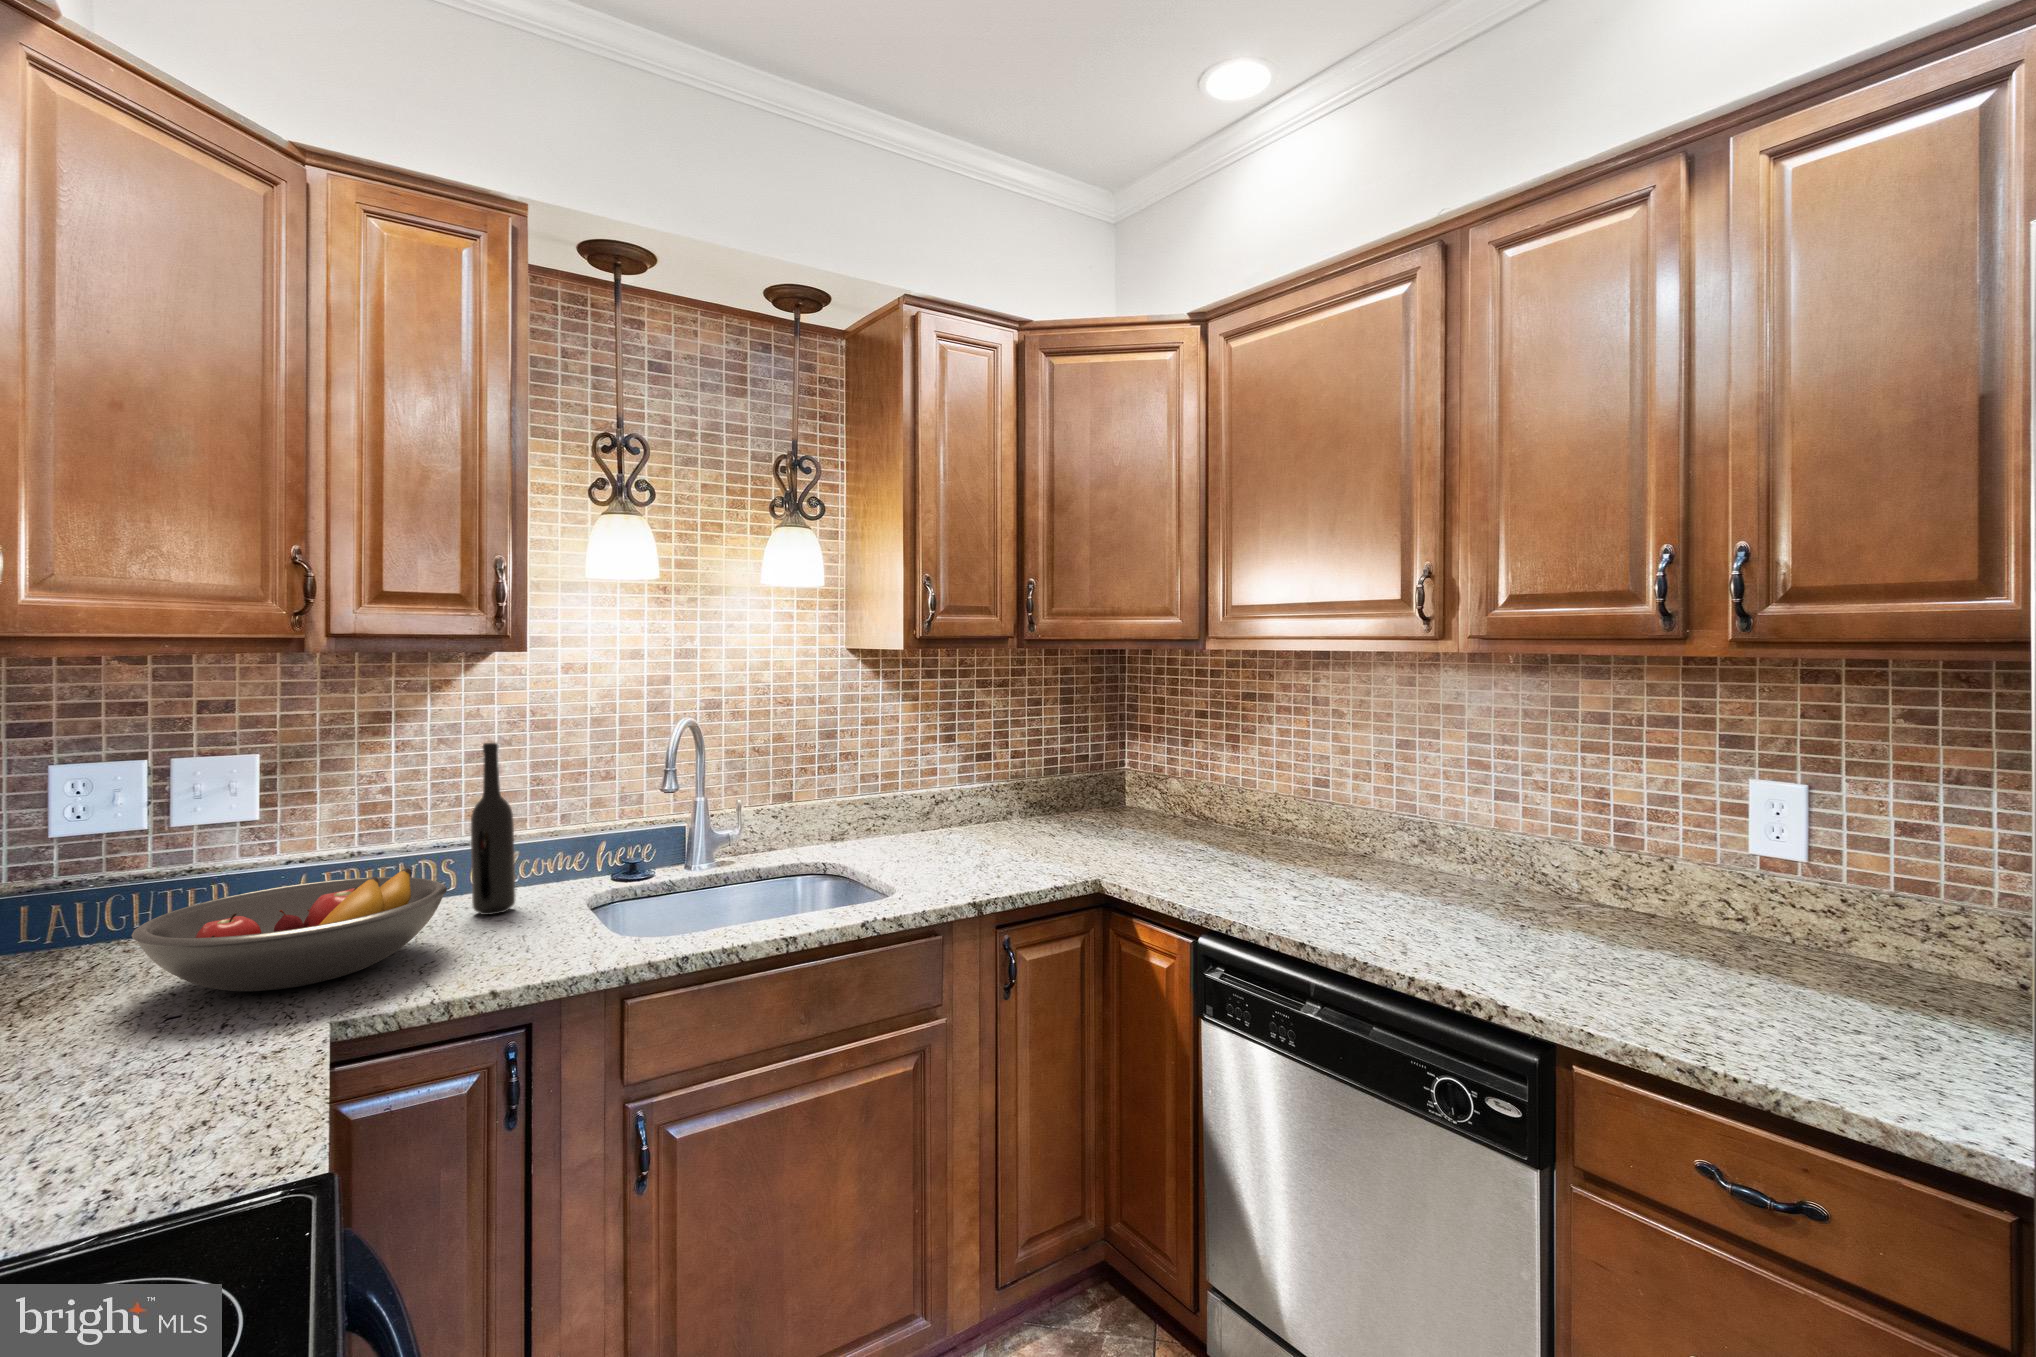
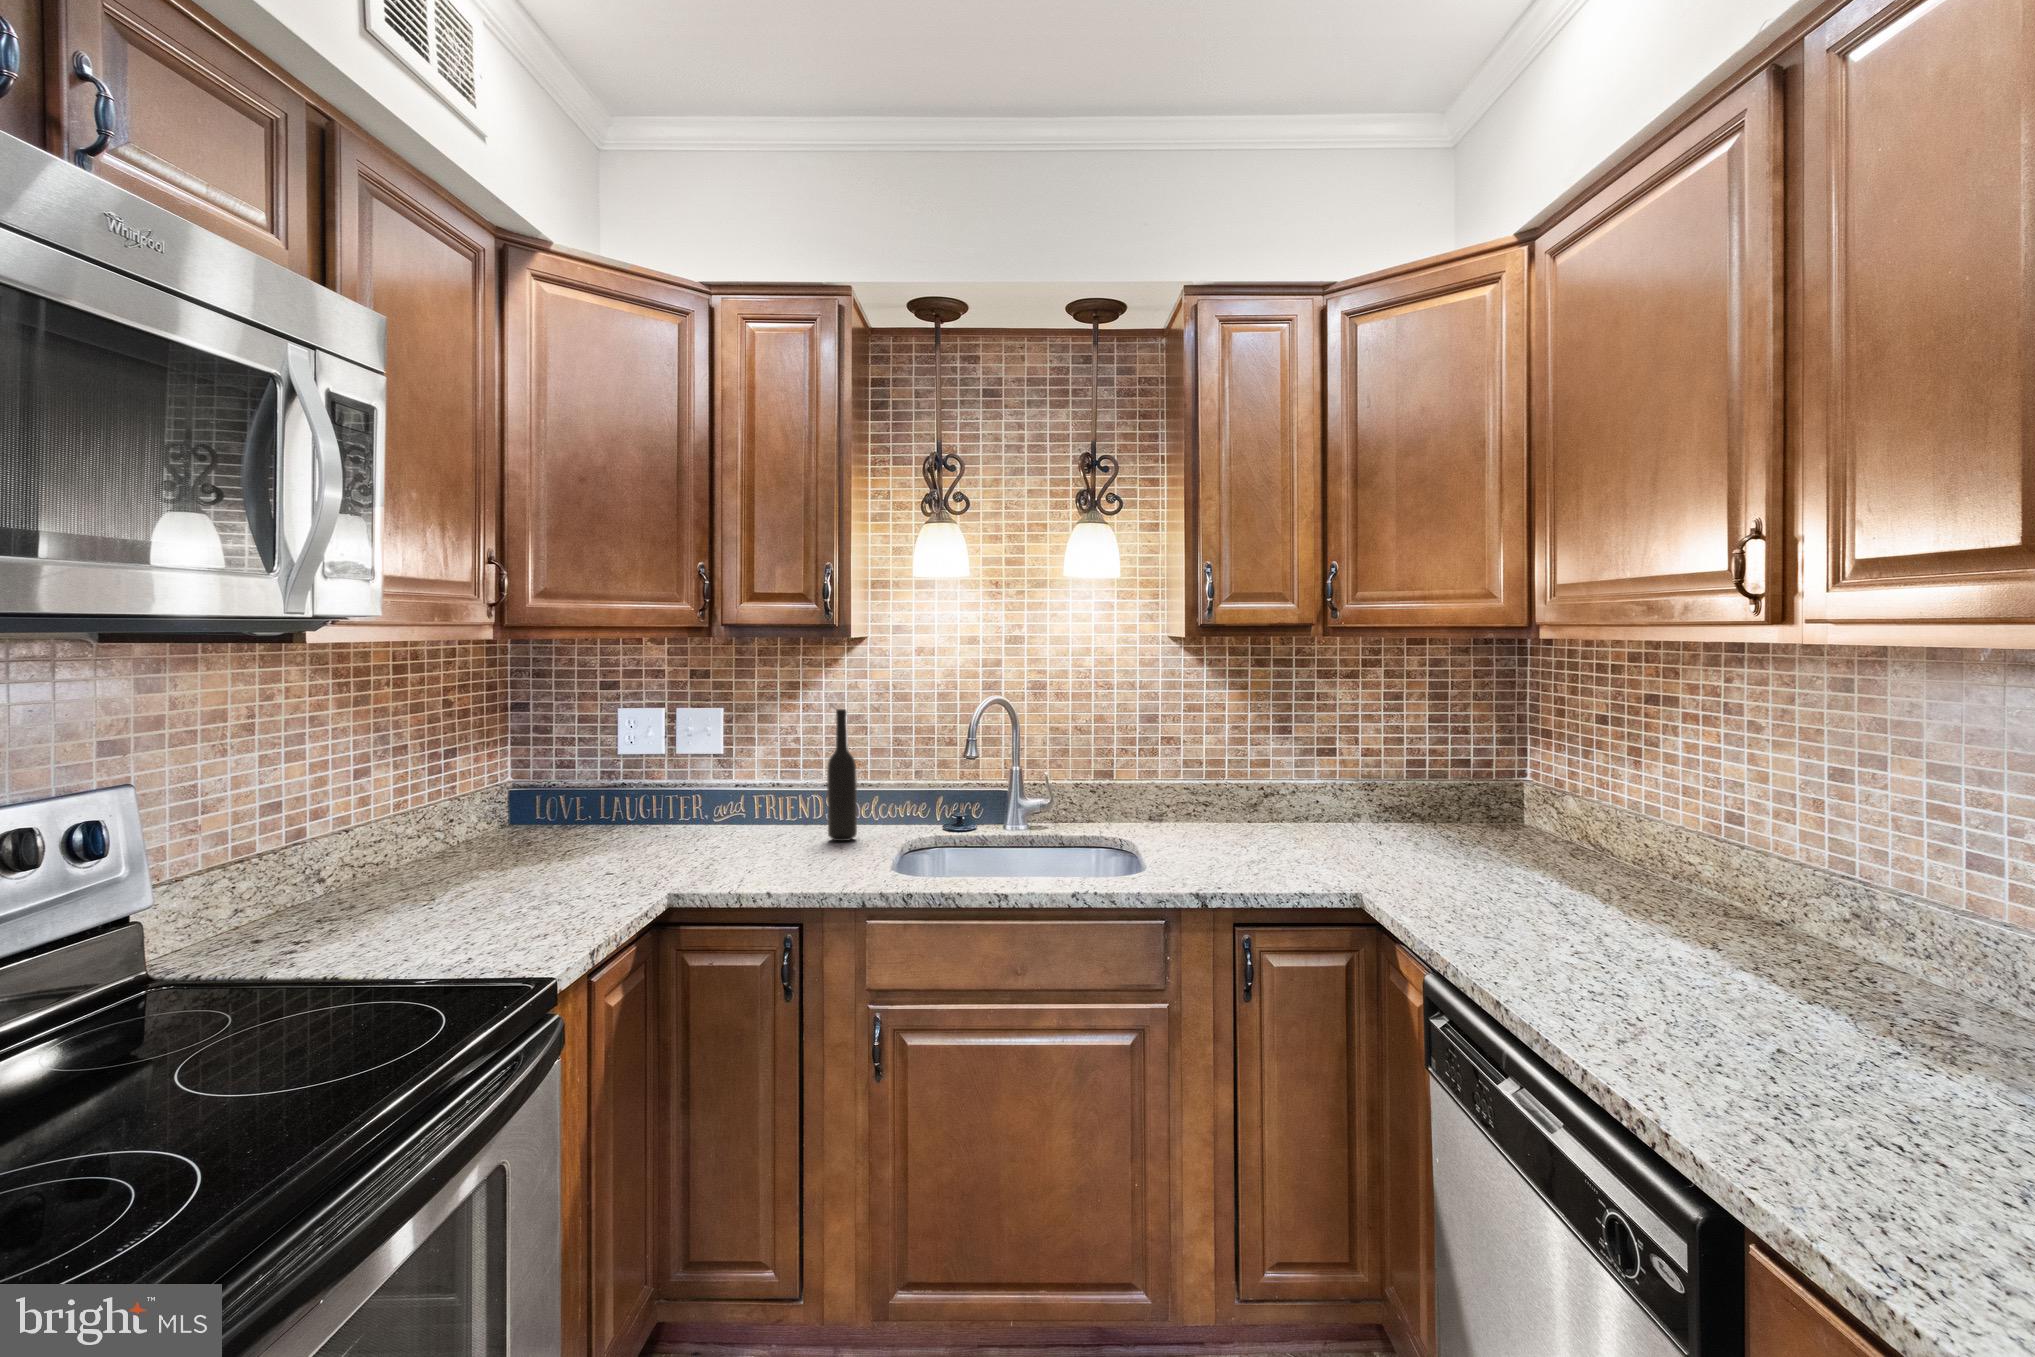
fruit bowl: present [132,868,447,991] -> none [615,796,789,864]

